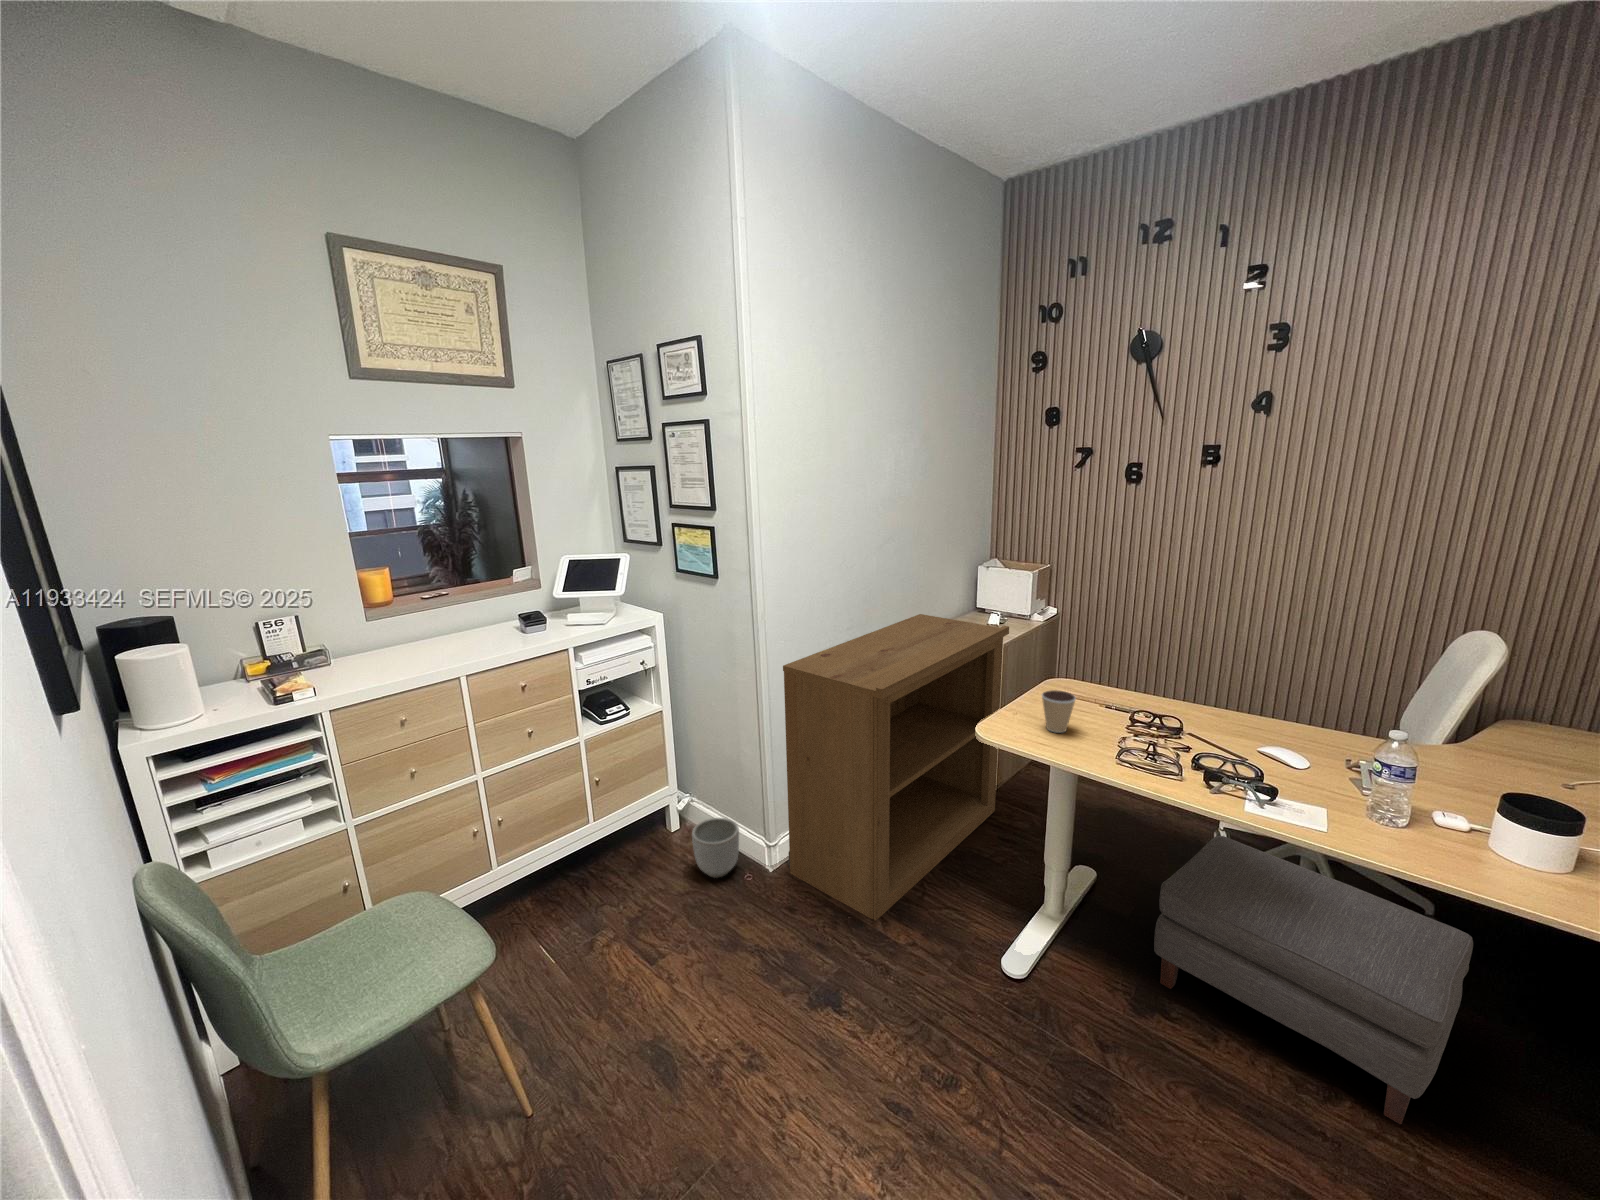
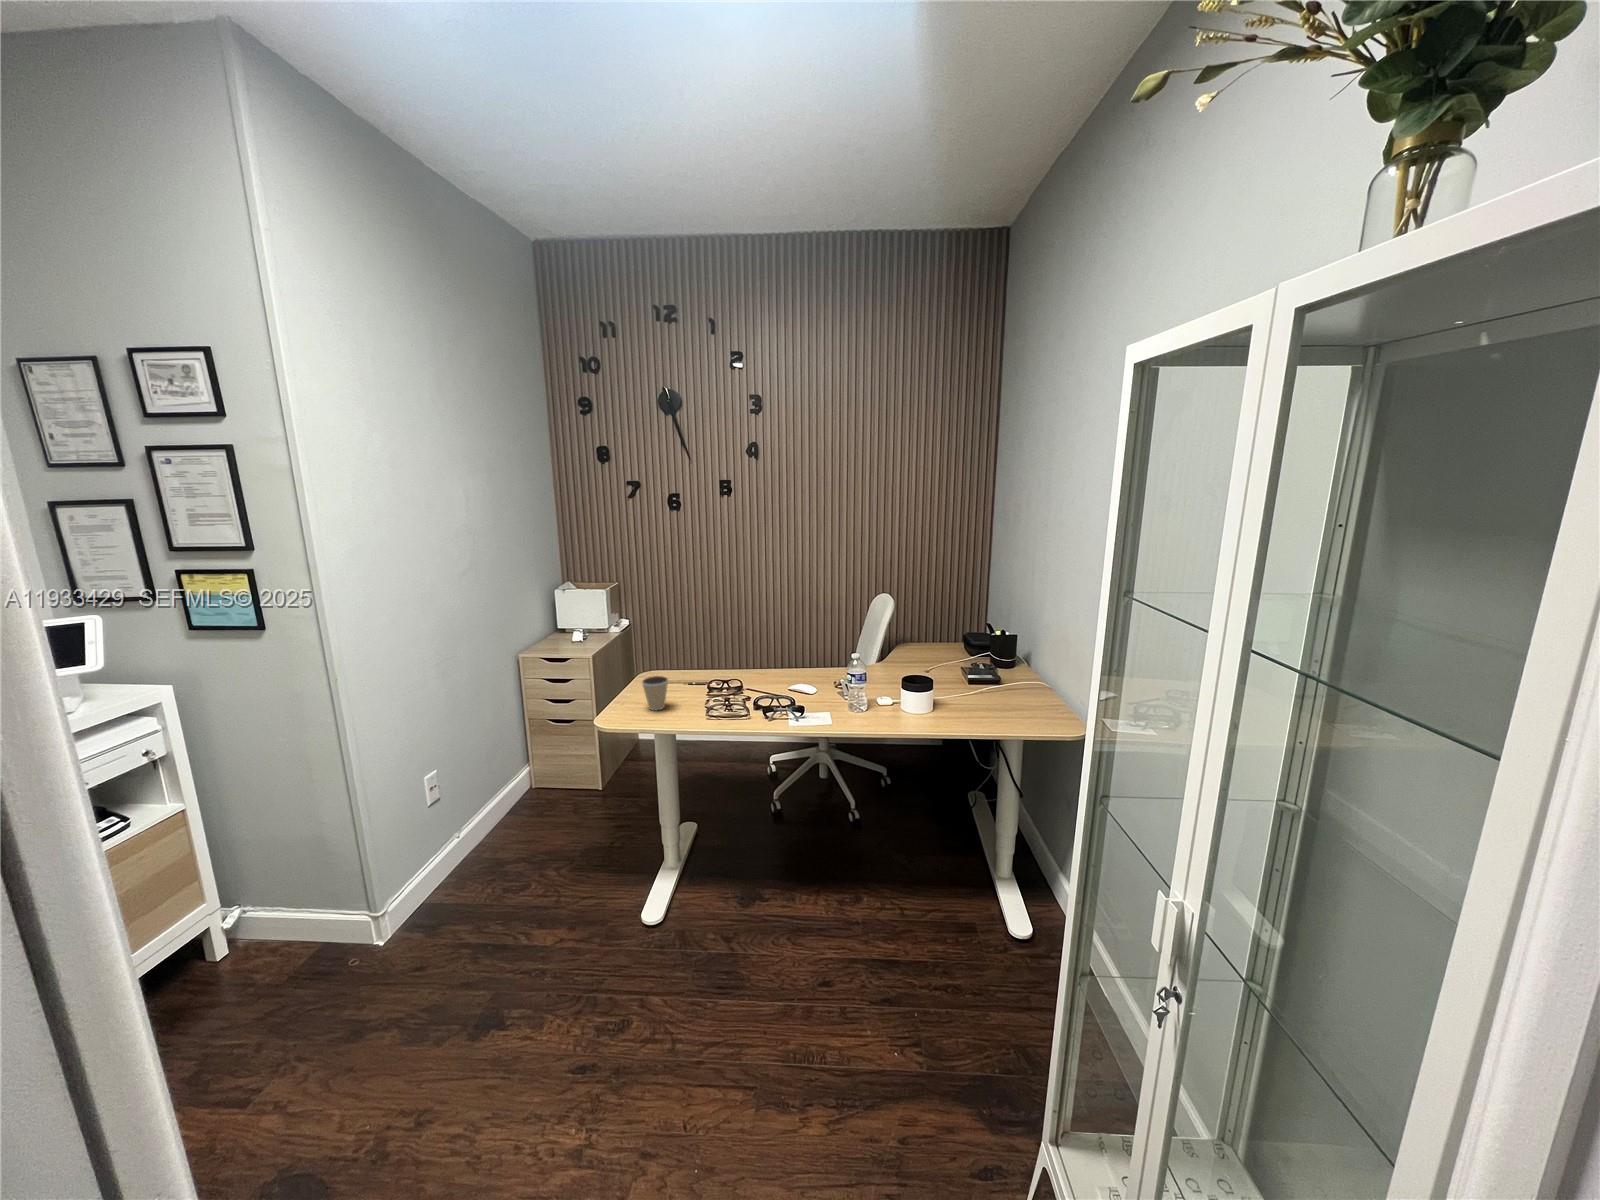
bookshelf: present [783,614,1009,921] -> none [370,635,608,935]
planter: present [692,818,739,878] -> none [262,905,335,981]
ottoman: present [1154,835,1473,1124] -> none [746,756,905,892]

